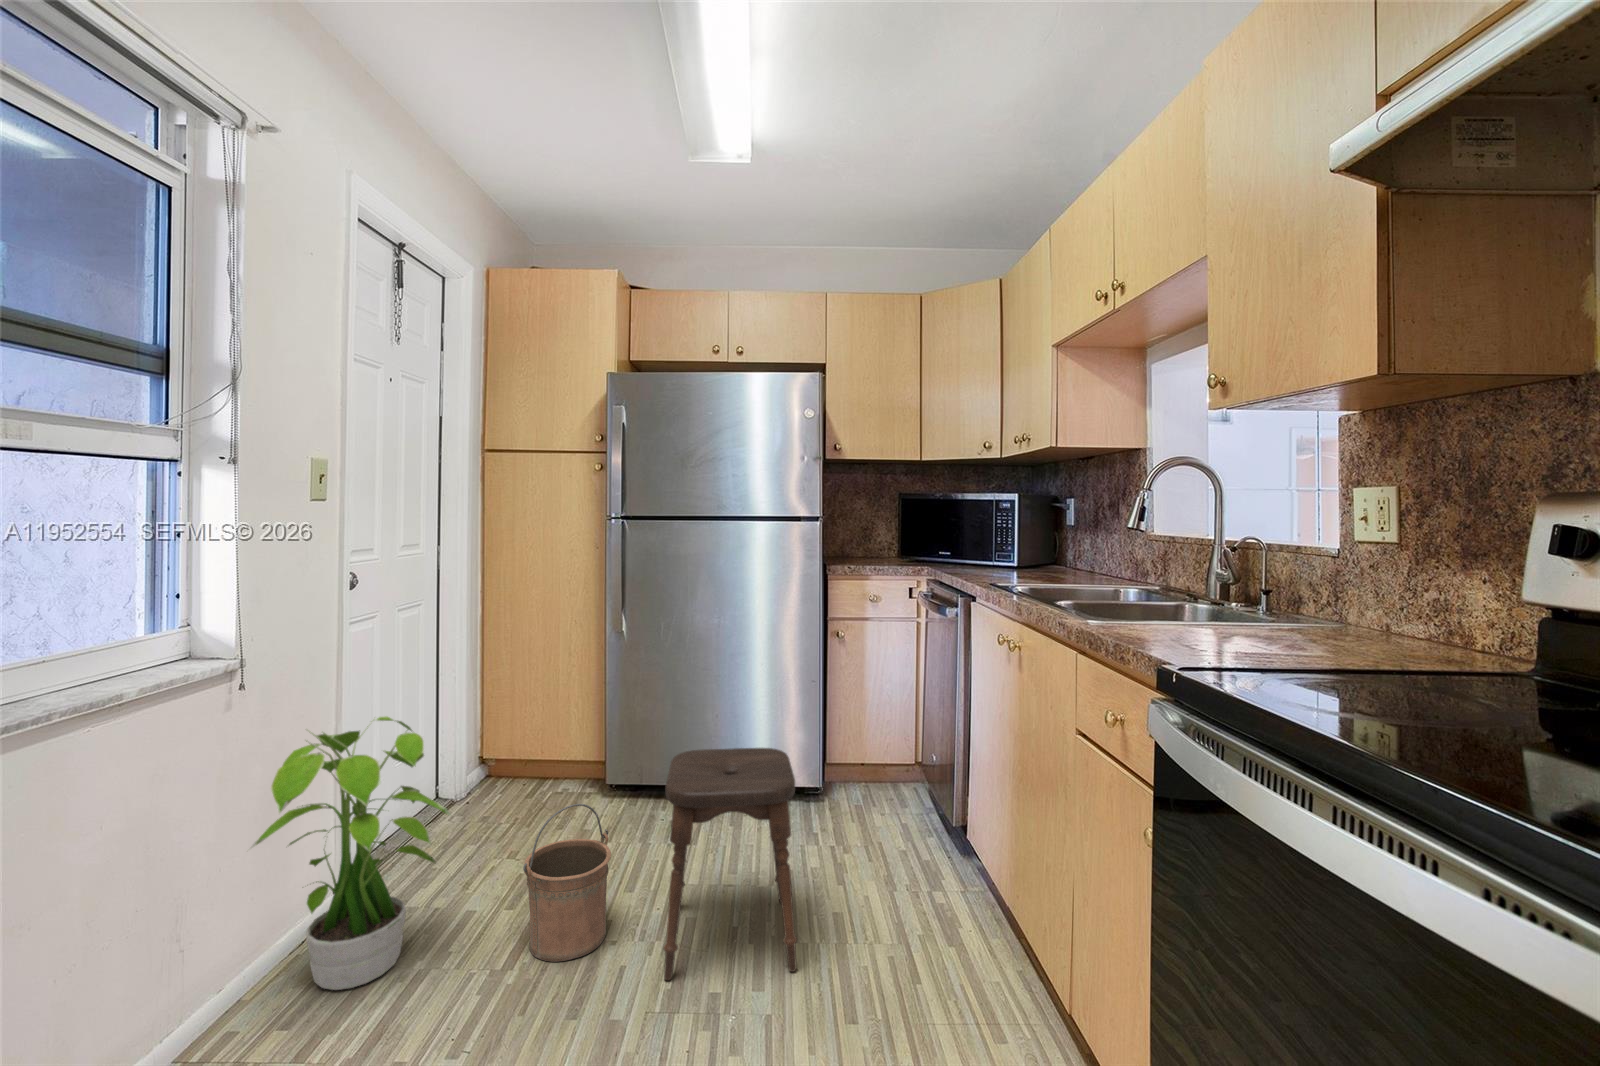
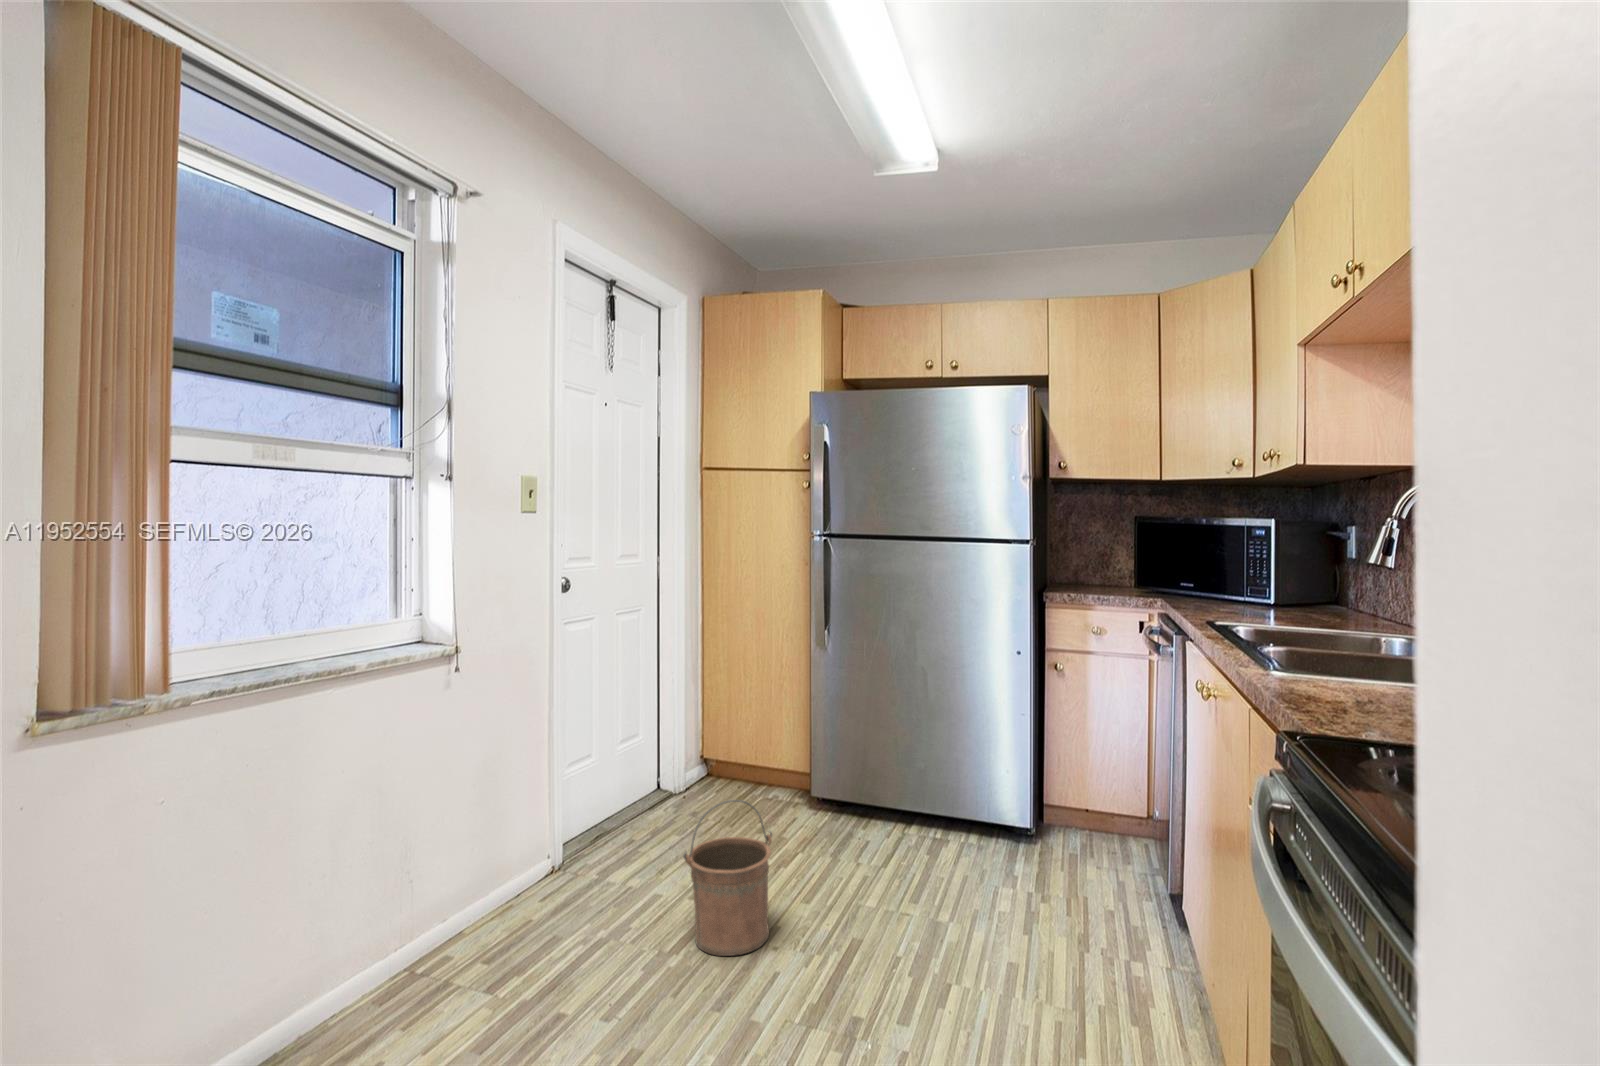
potted plant: present [250,716,450,990] -> none [467,700,629,943]
stool: present [664,748,797,980] -> none [808,756,966,1015]

